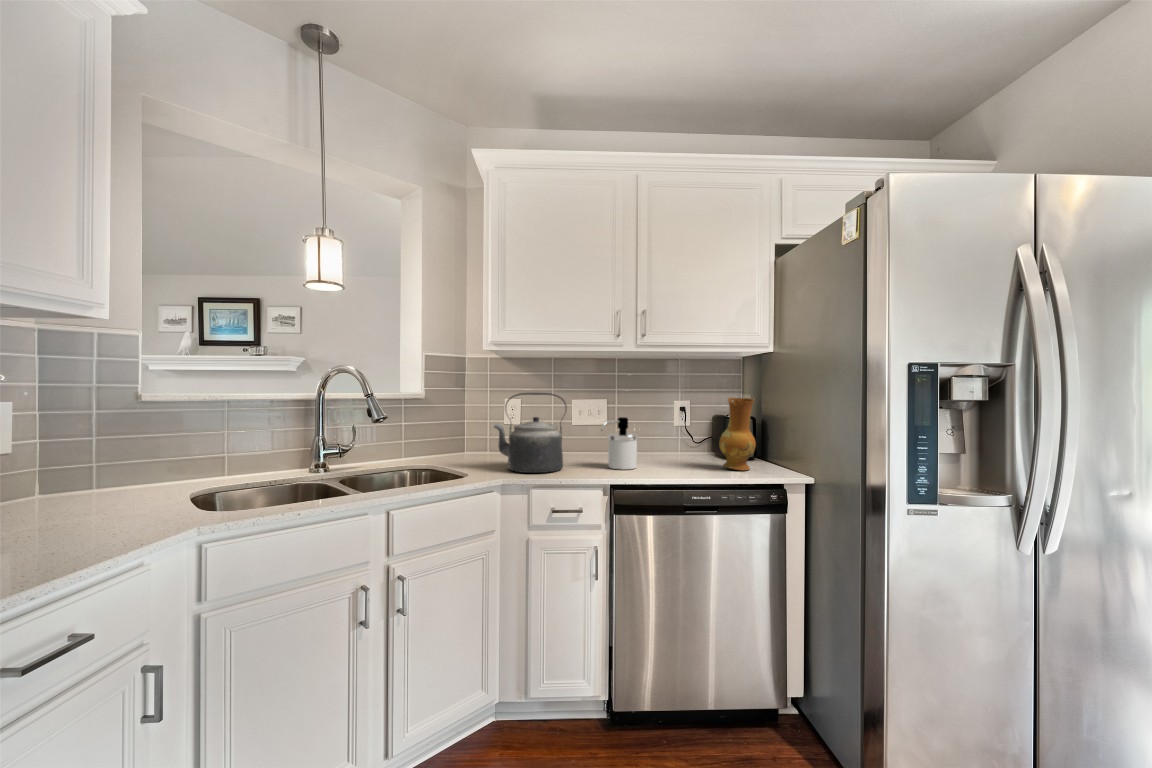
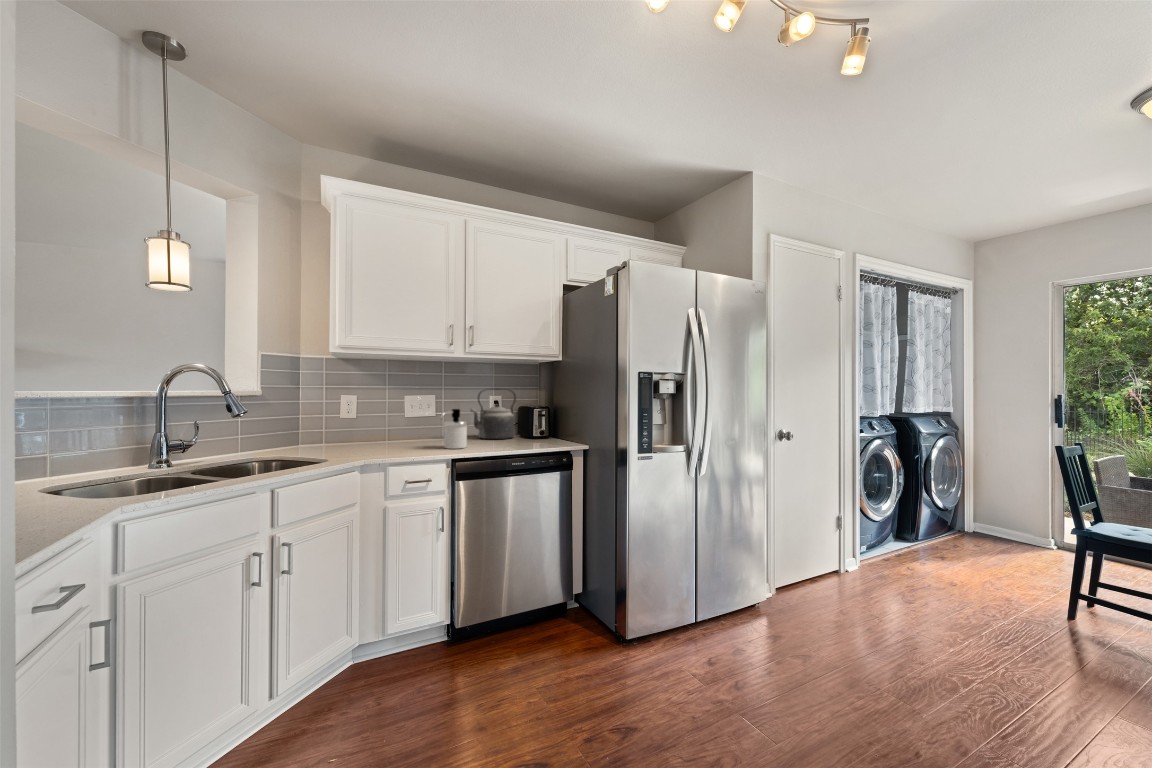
kettle: present [494,393,567,473] -> present [471,388,516,439]
ceramic jug: present [719,398,756,471] -> none [526,393,551,444]

